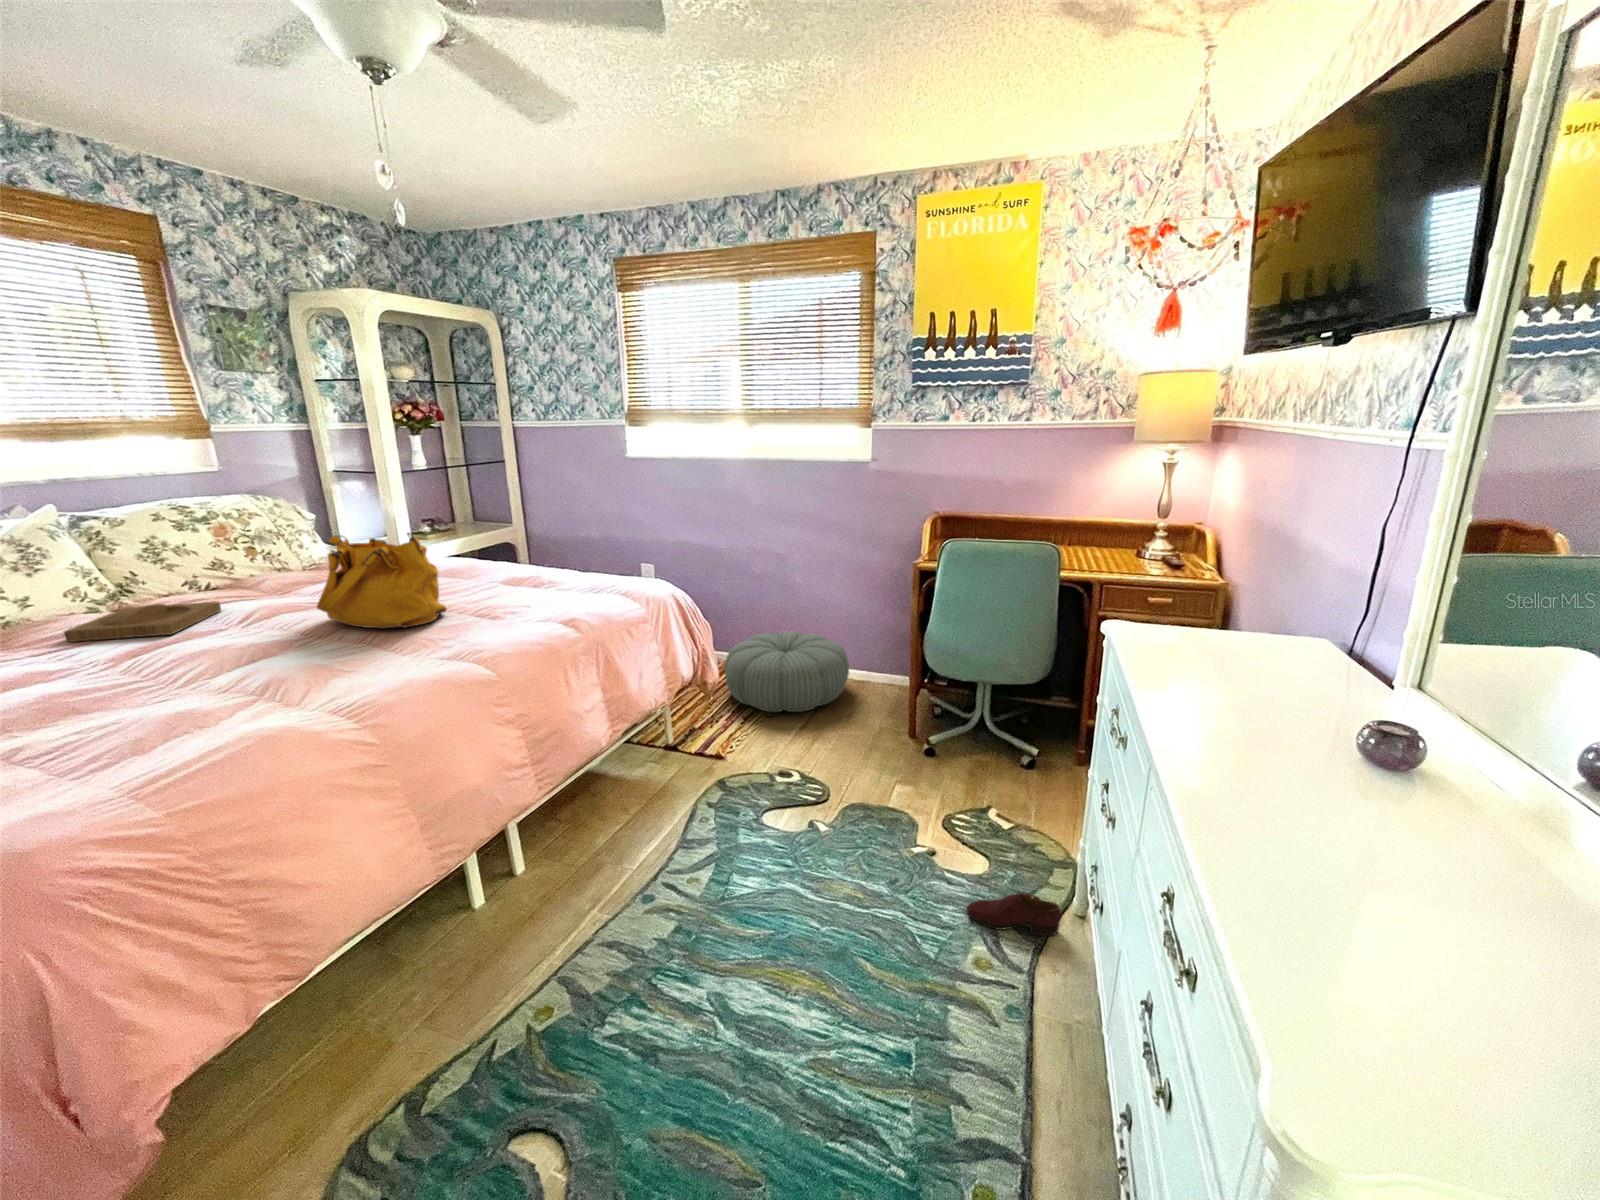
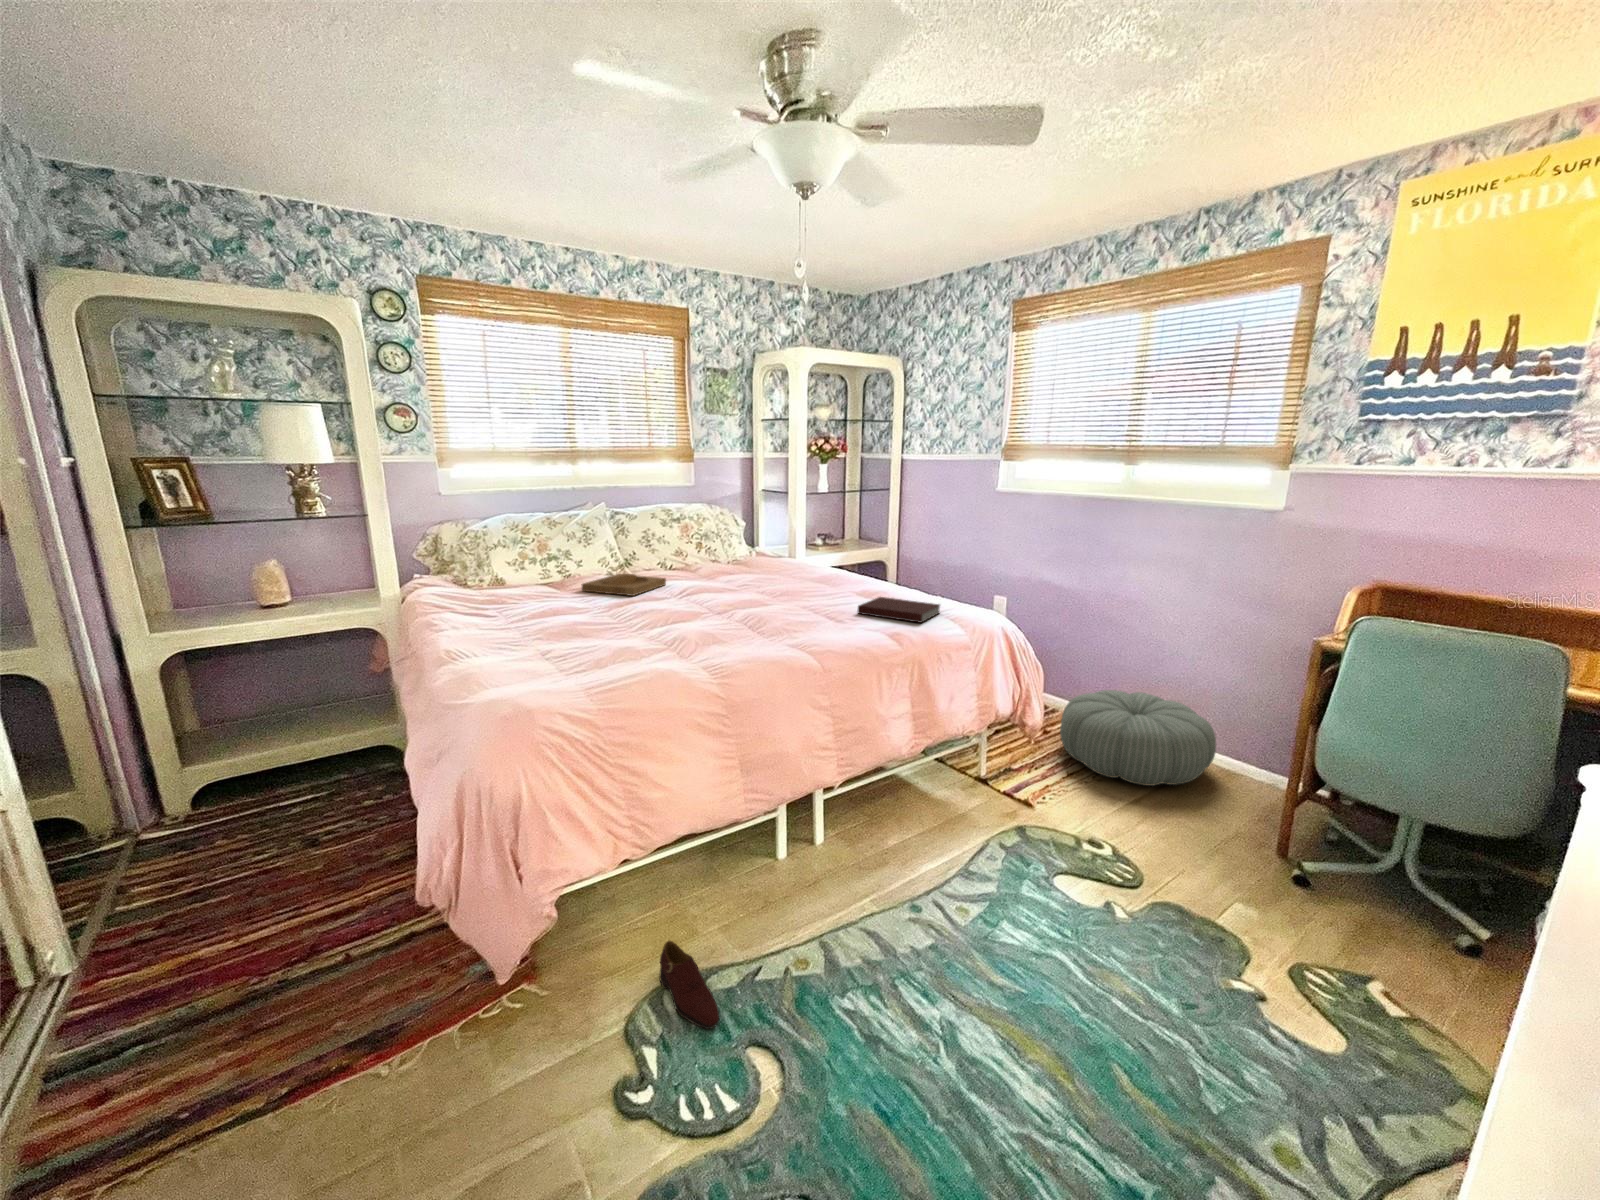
handbag: present [317,533,447,628] -> none [715,537,804,616]
notebook: none [515,582,607,606] -> present [858,597,940,623]
shoe: present [966,893,1061,936] -> present [659,941,719,1029]

